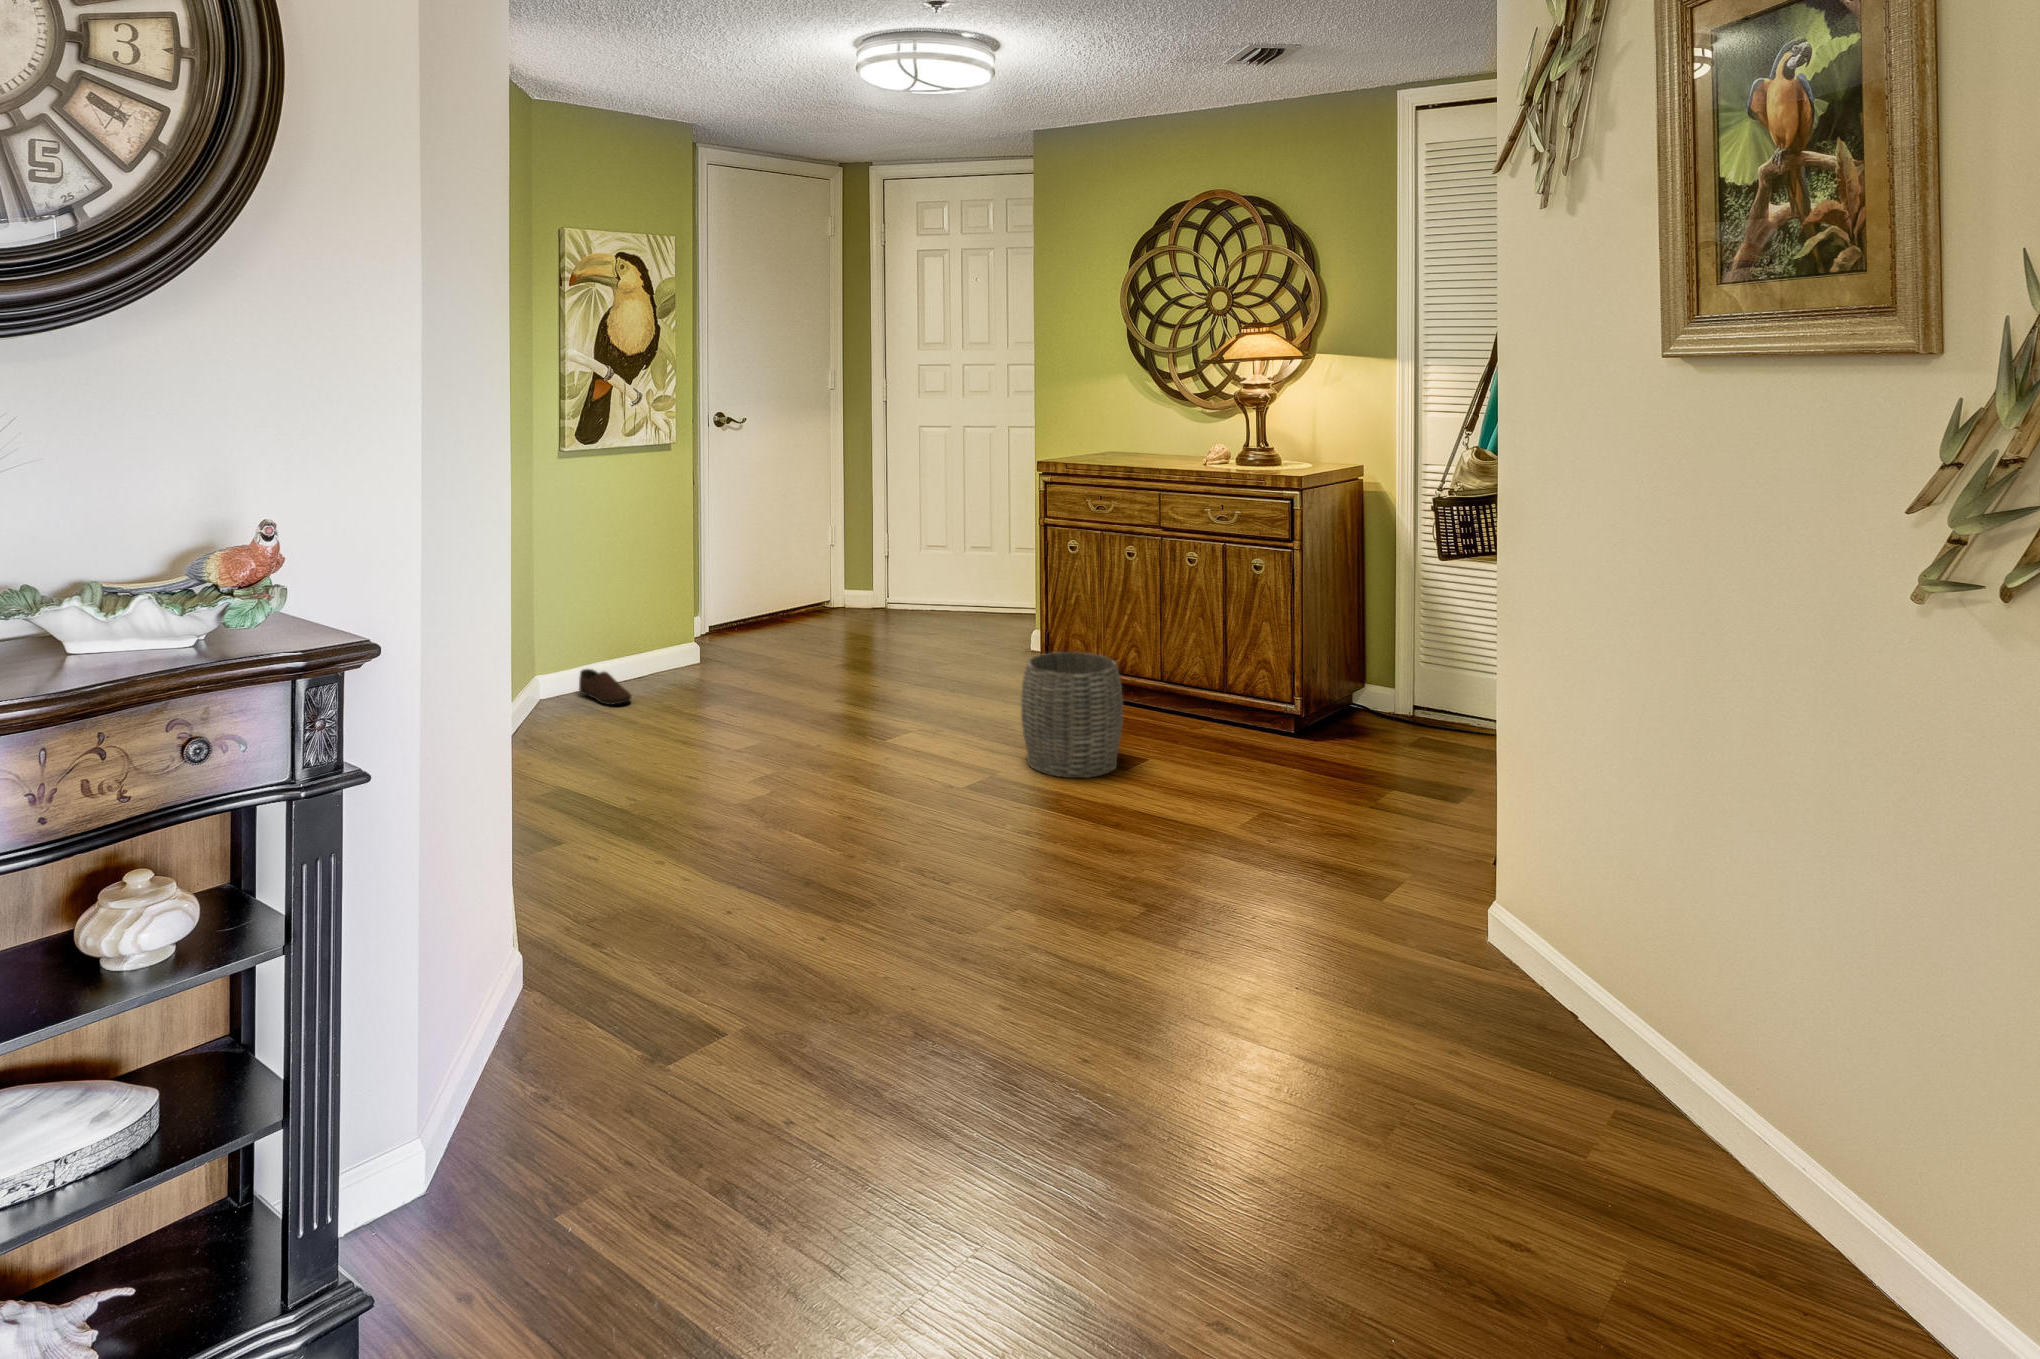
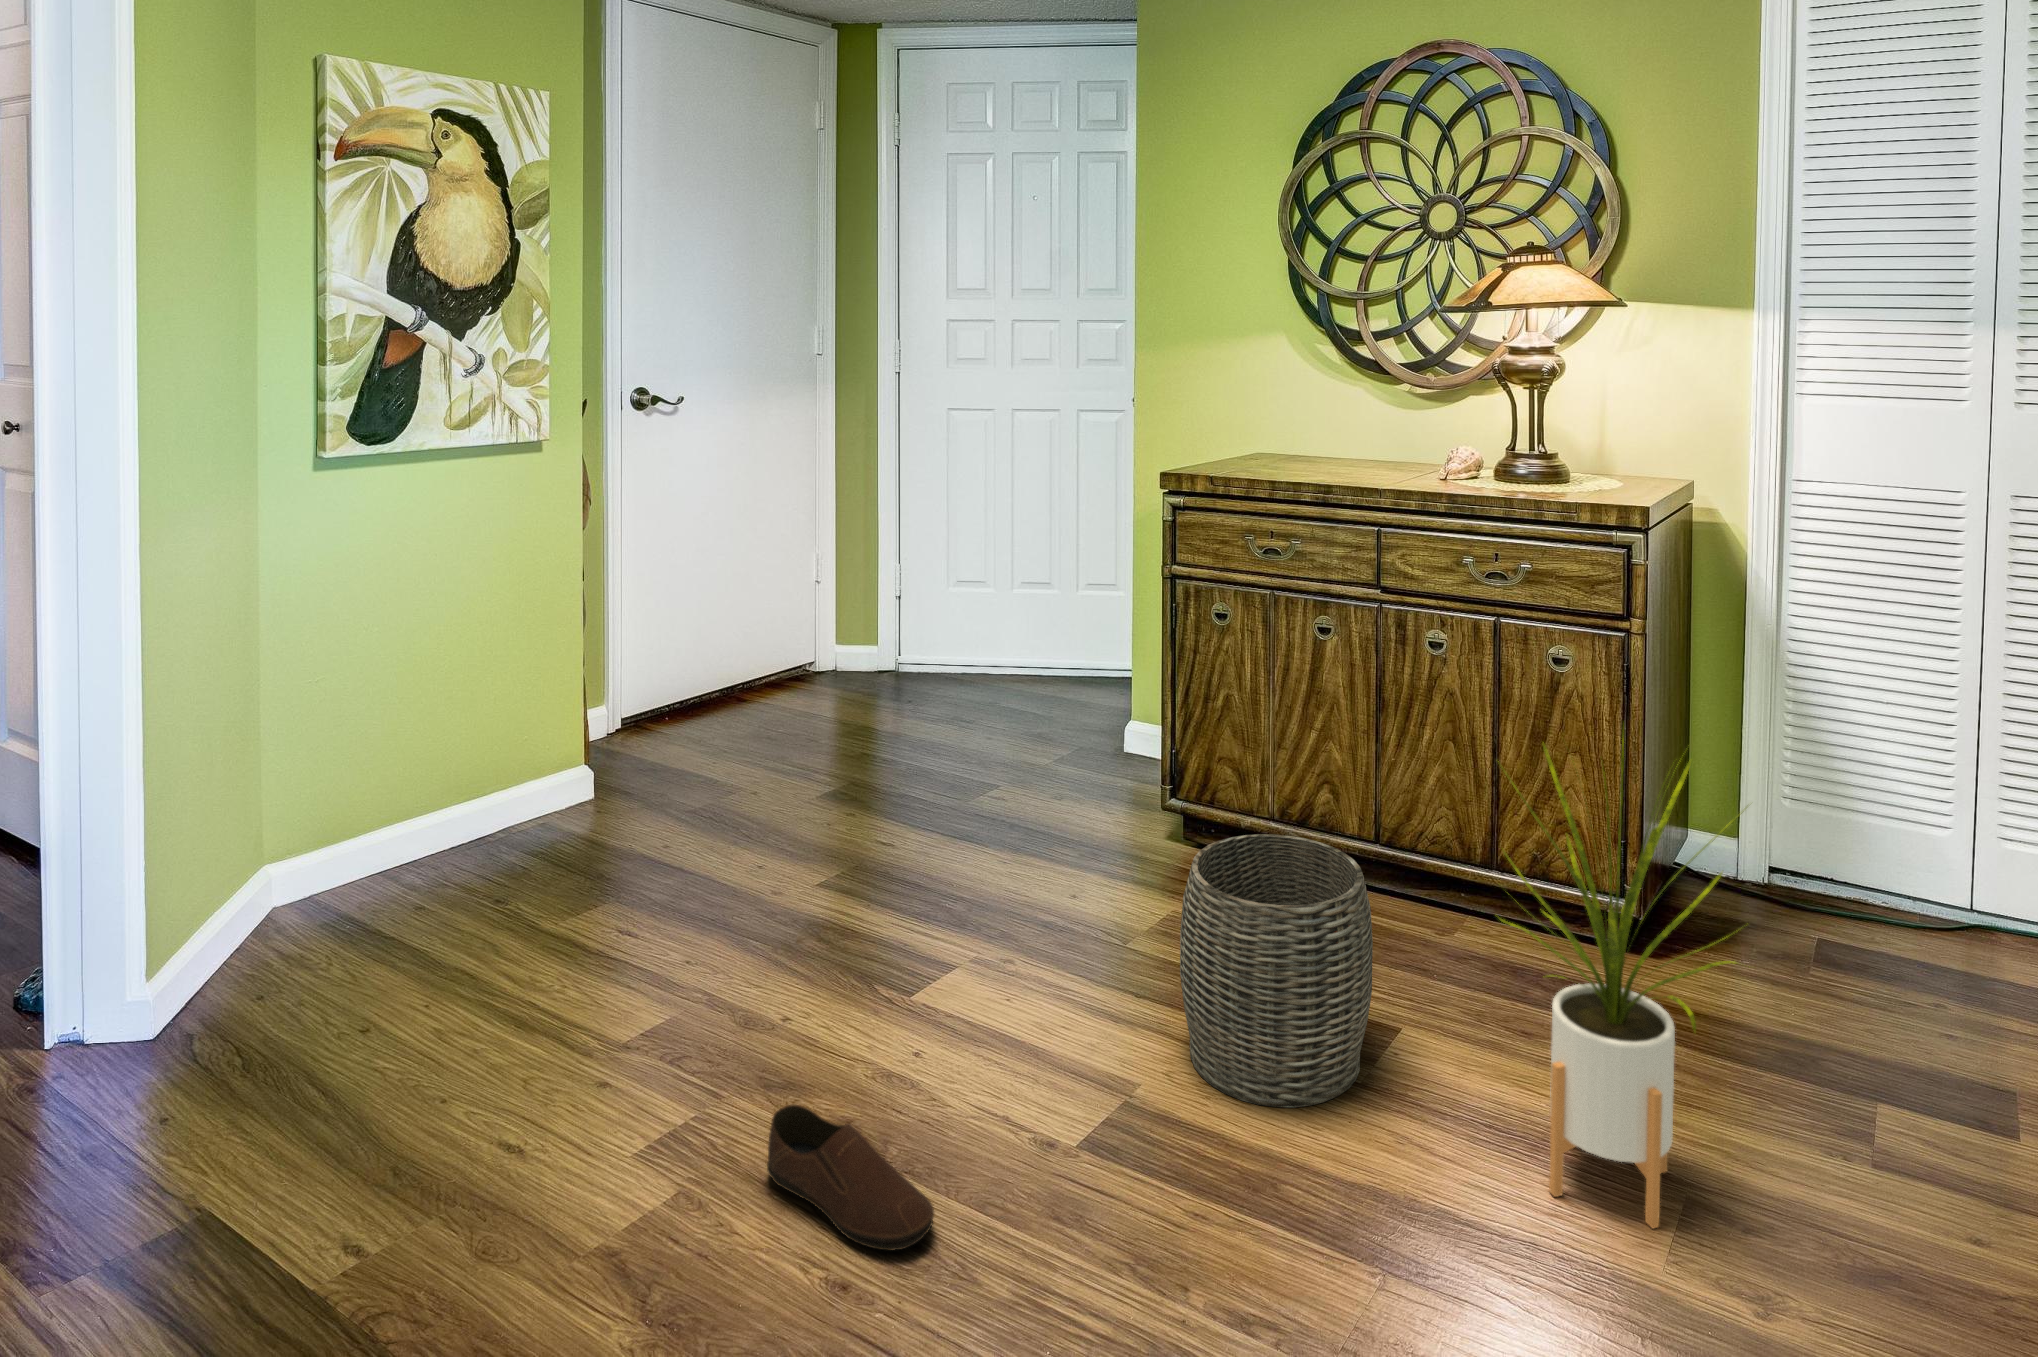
house plant: none [1164,576,1289,817] -> present [1498,744,1744,1228]
shoe: present [579,669,631,705] -> present [767,1105,934,1251]

